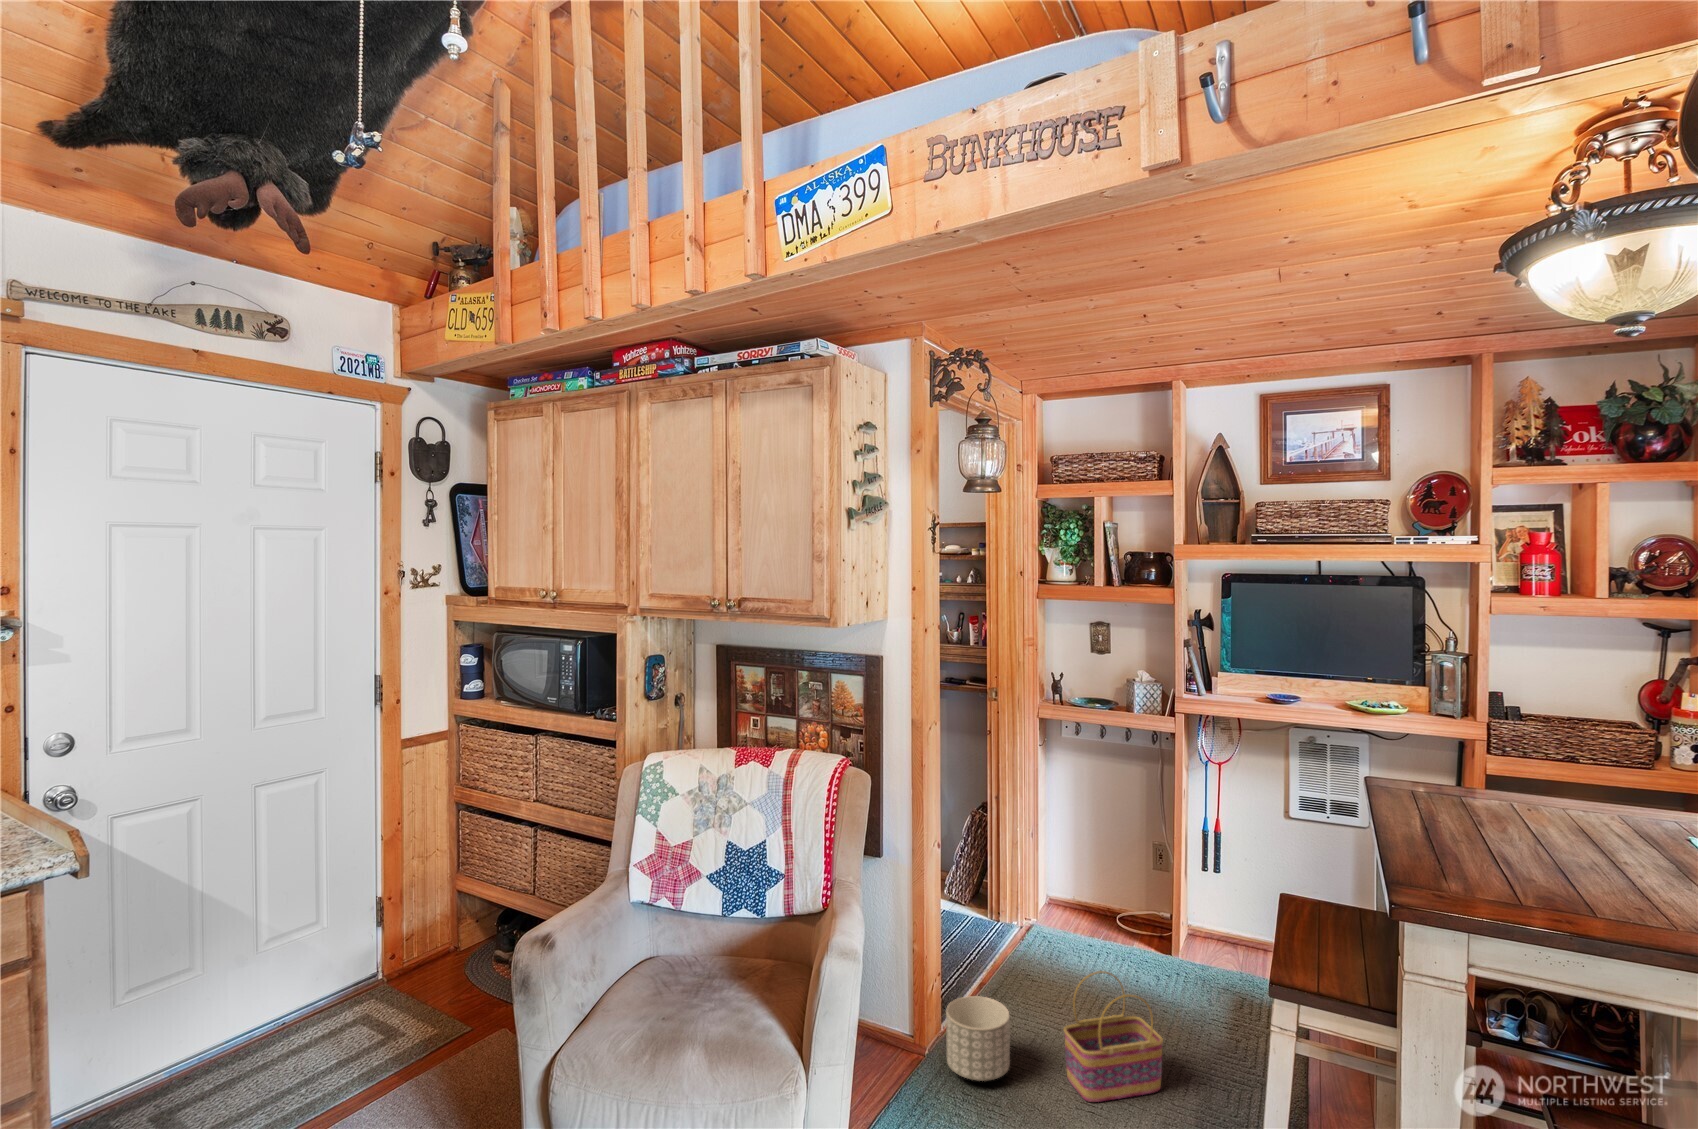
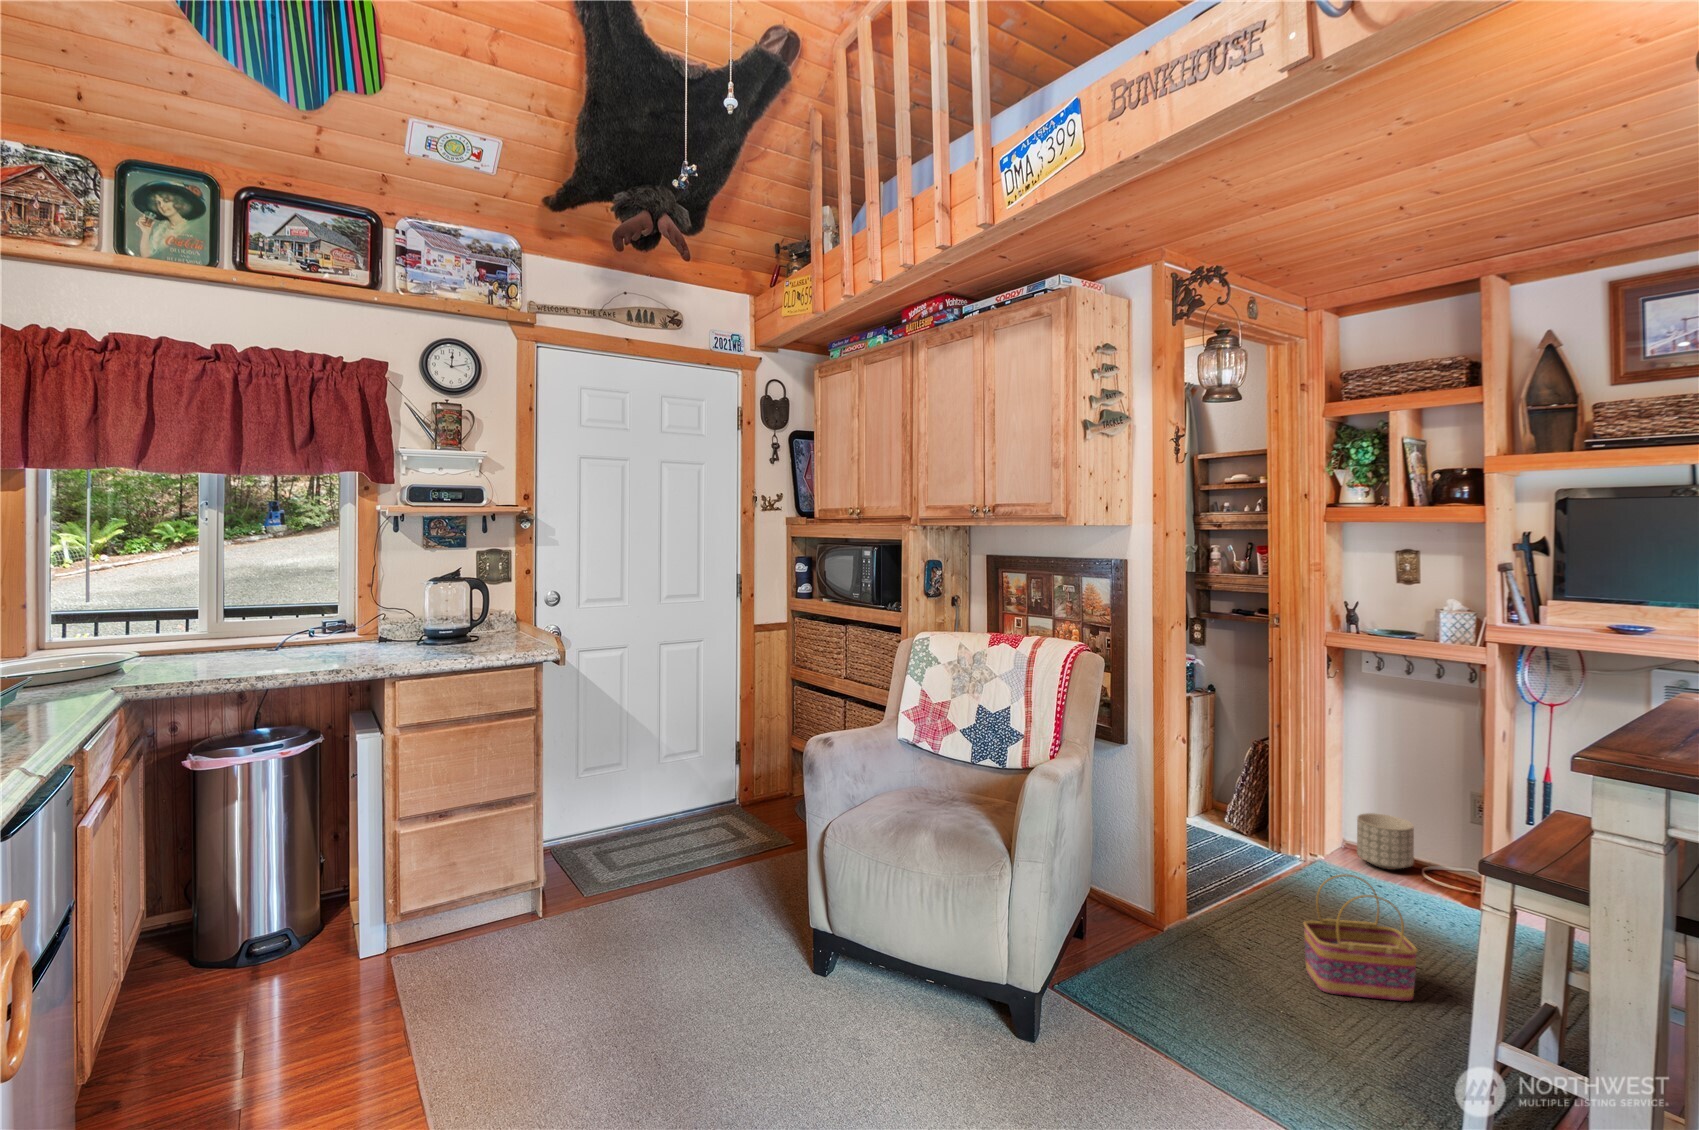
planter: present [946,996,1010,1081] -> present [1357,813,1414,870]

